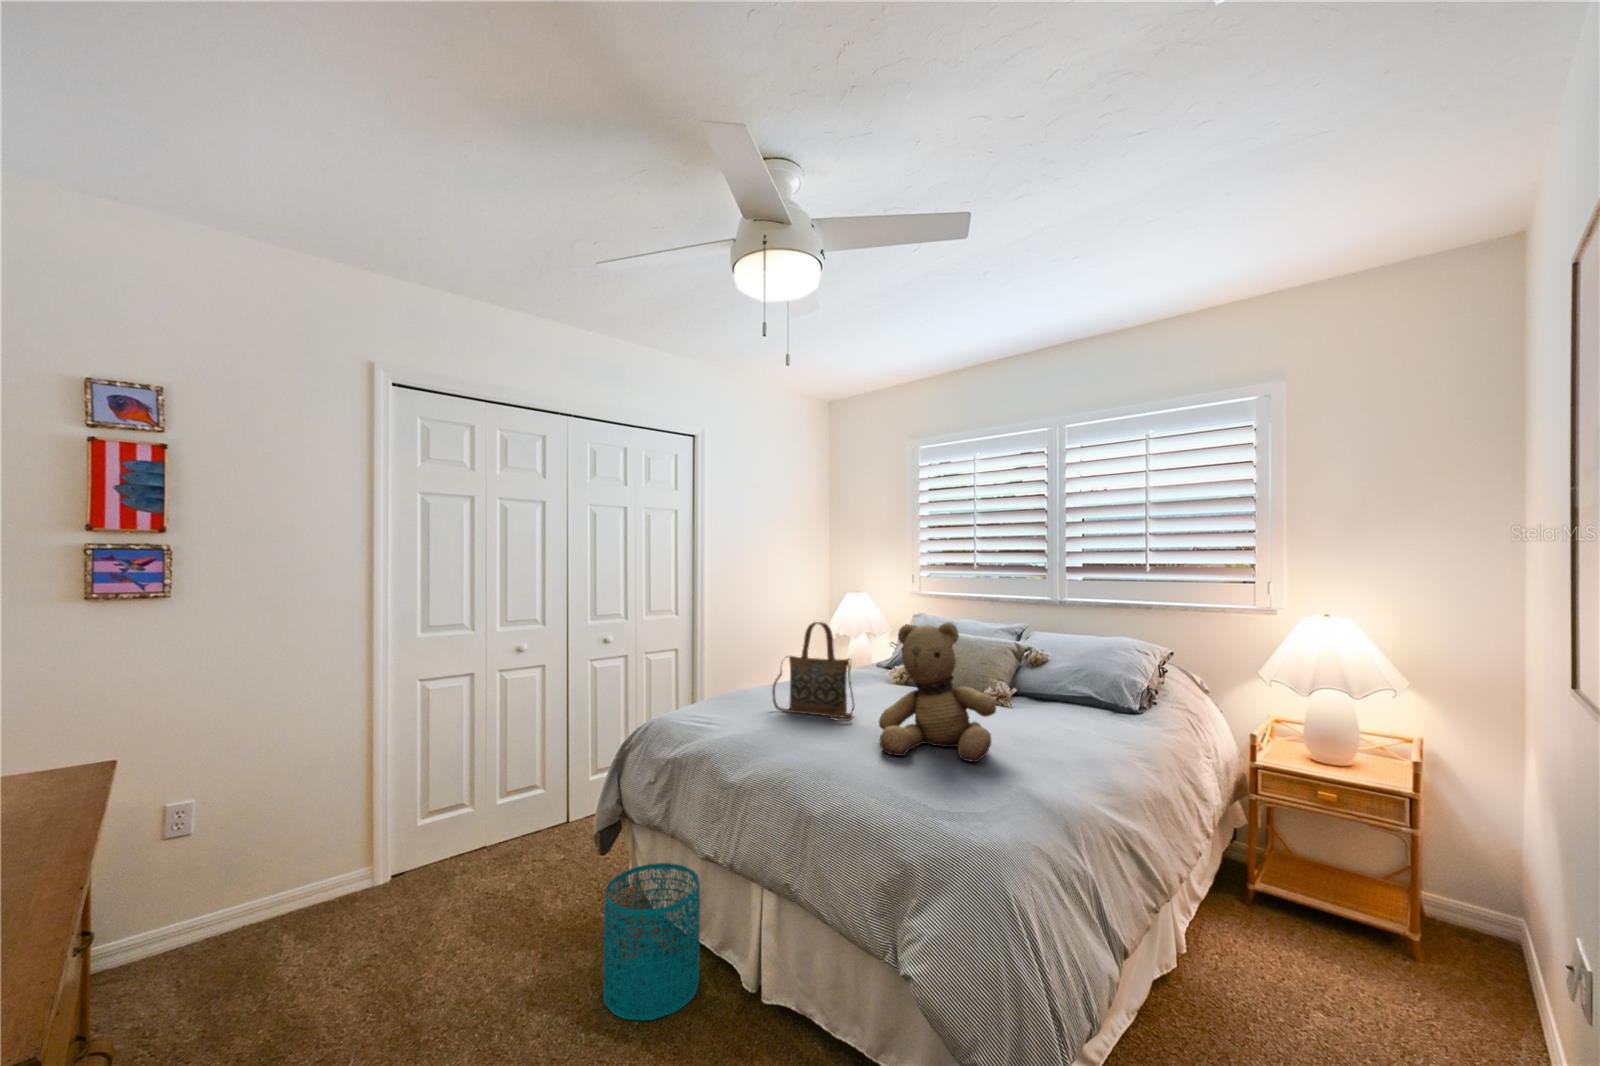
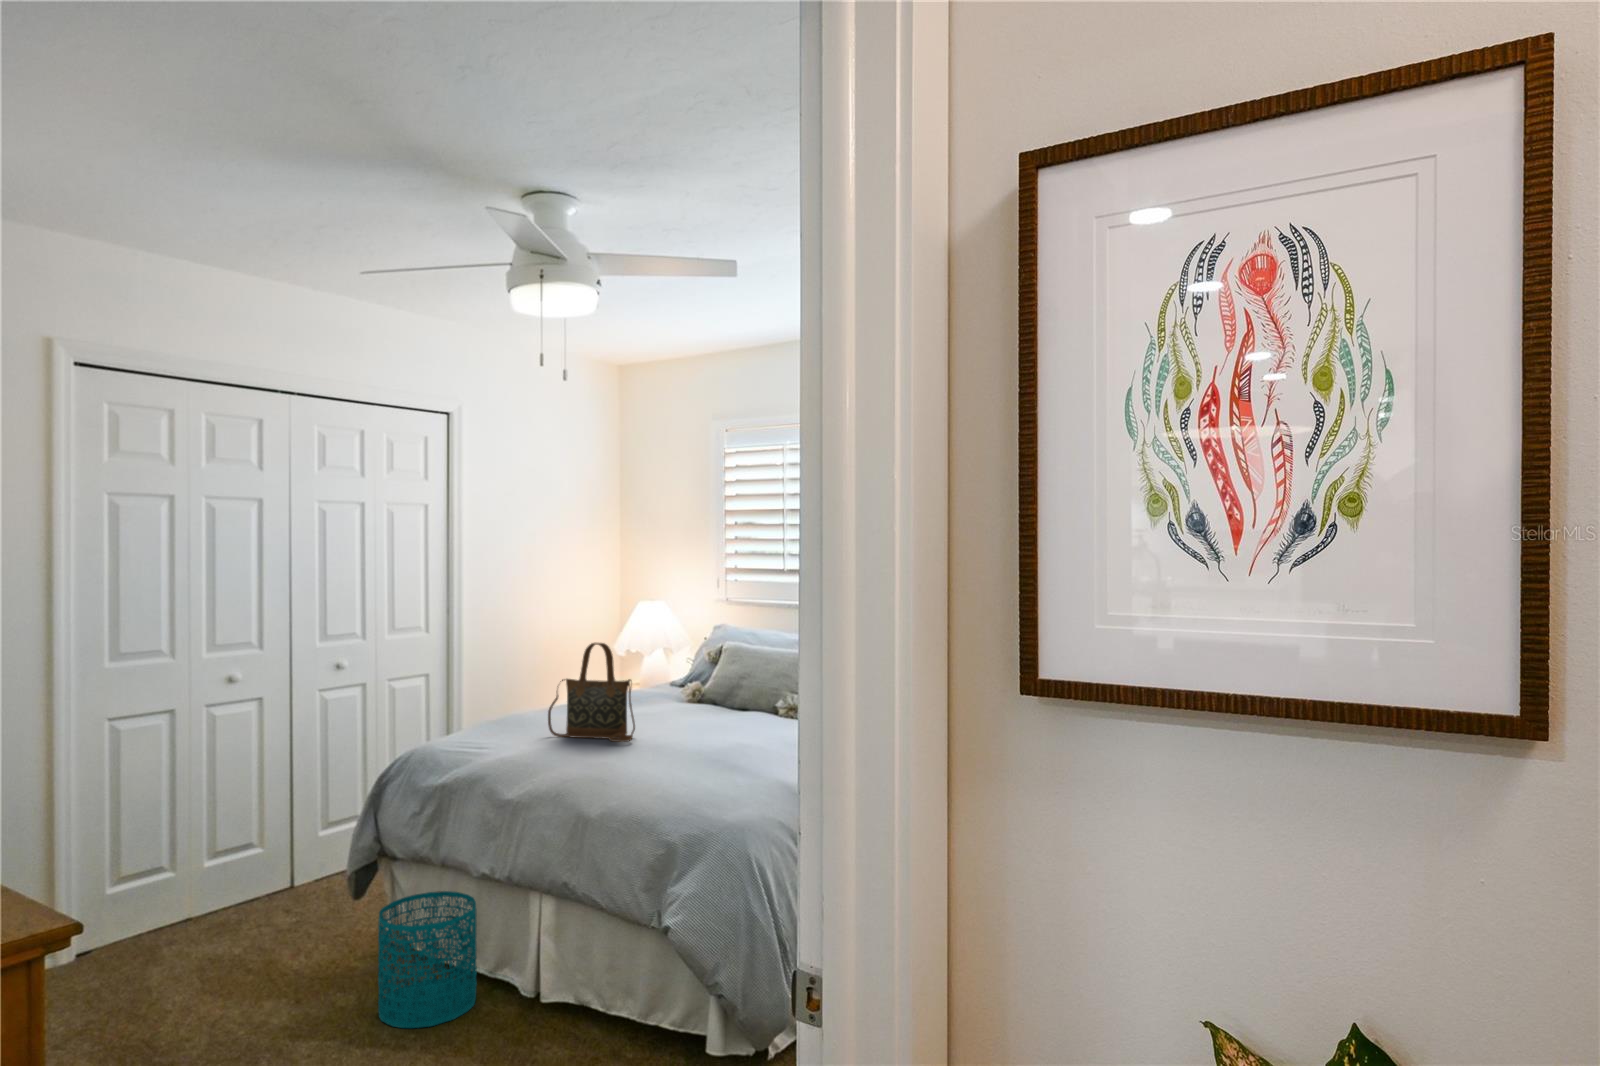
teddy bear: present [879,622,996,762] -> none [655,642,763,769]

